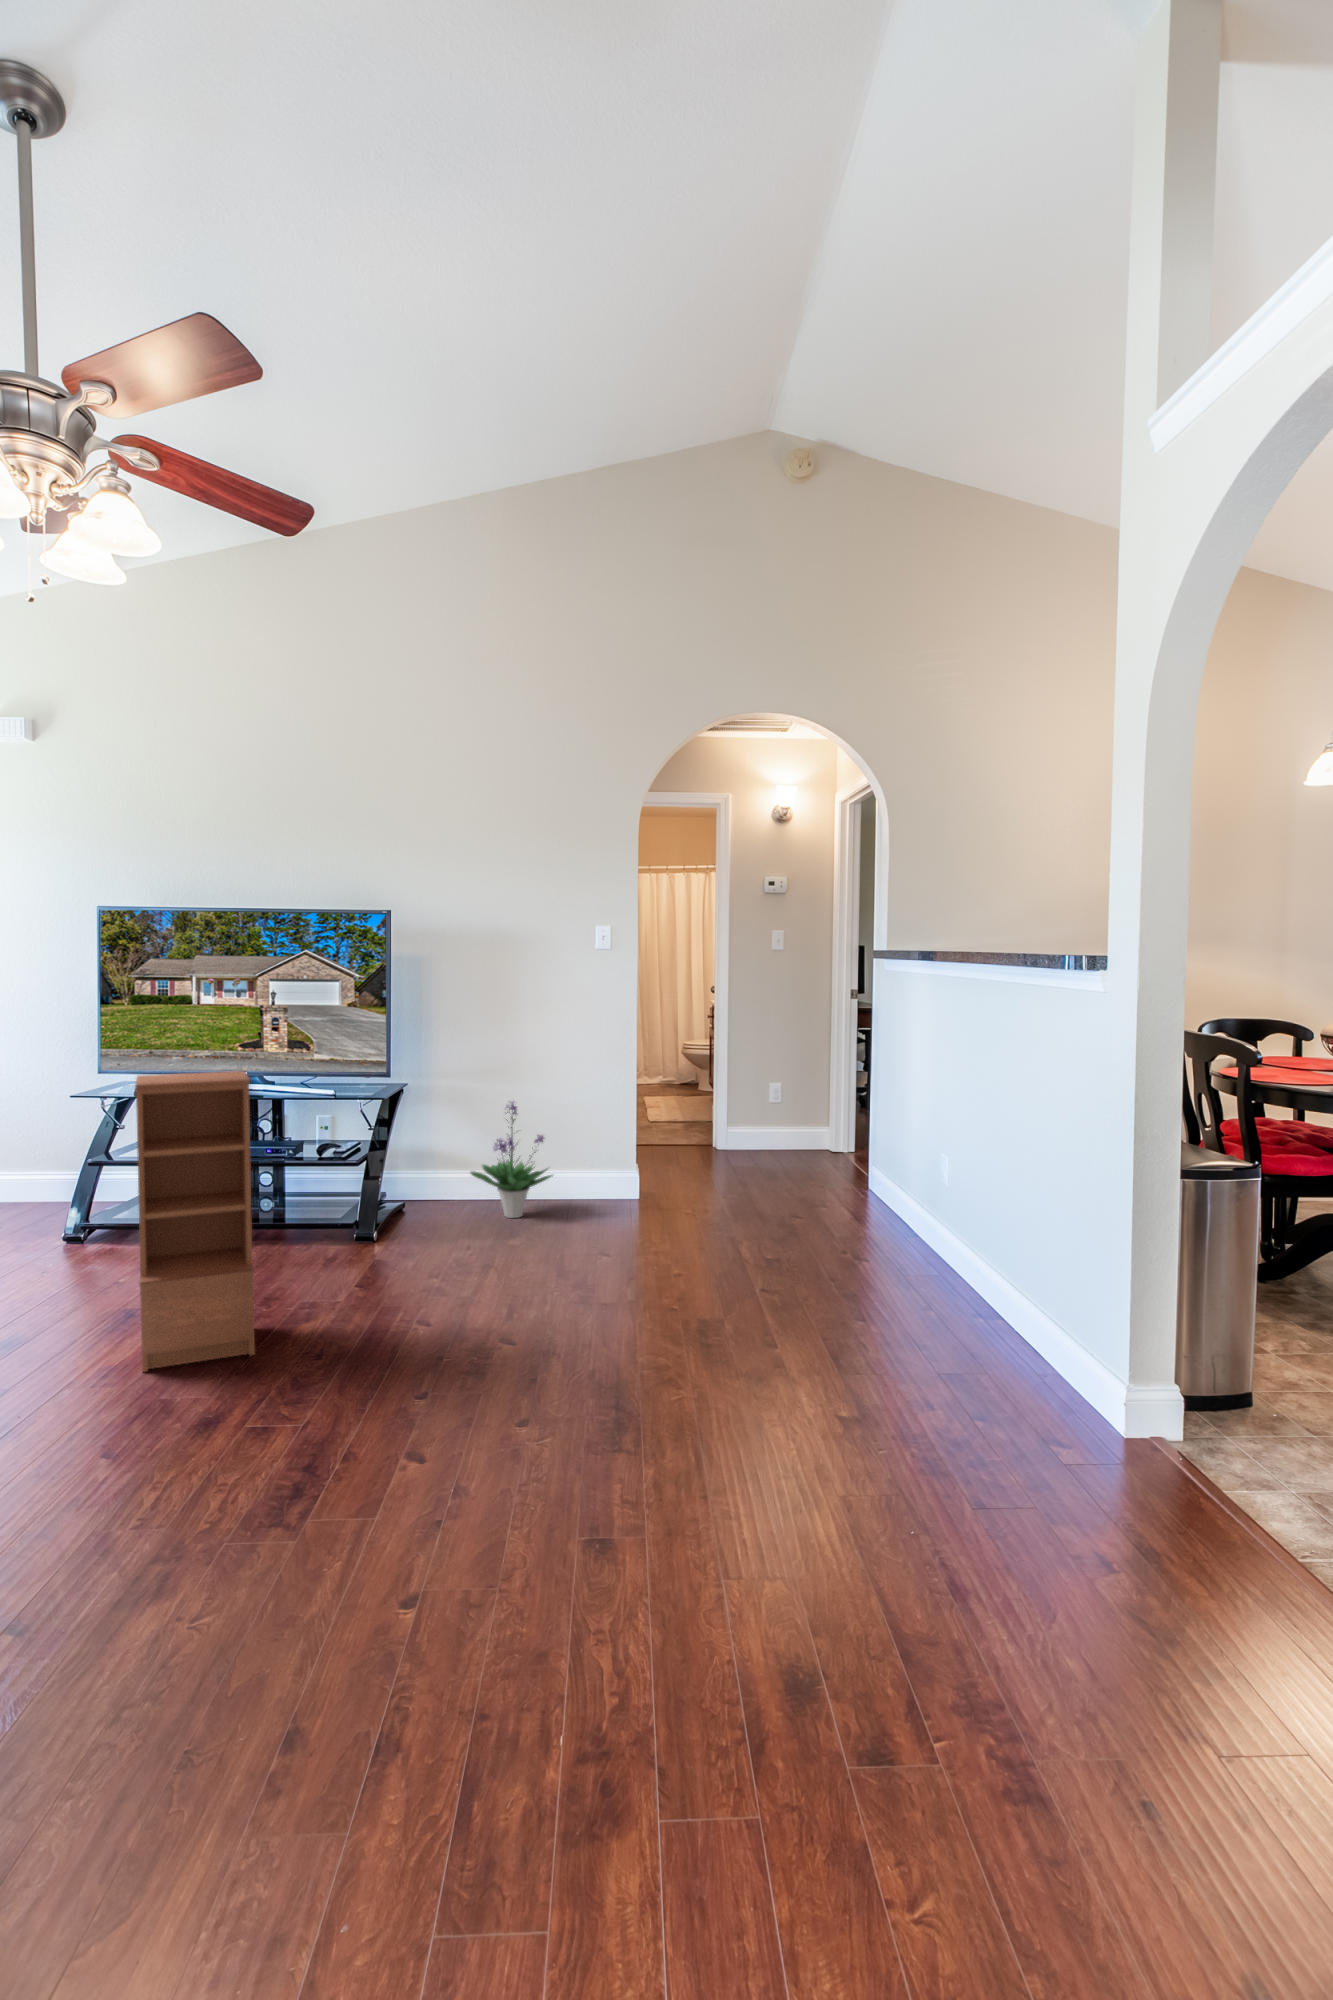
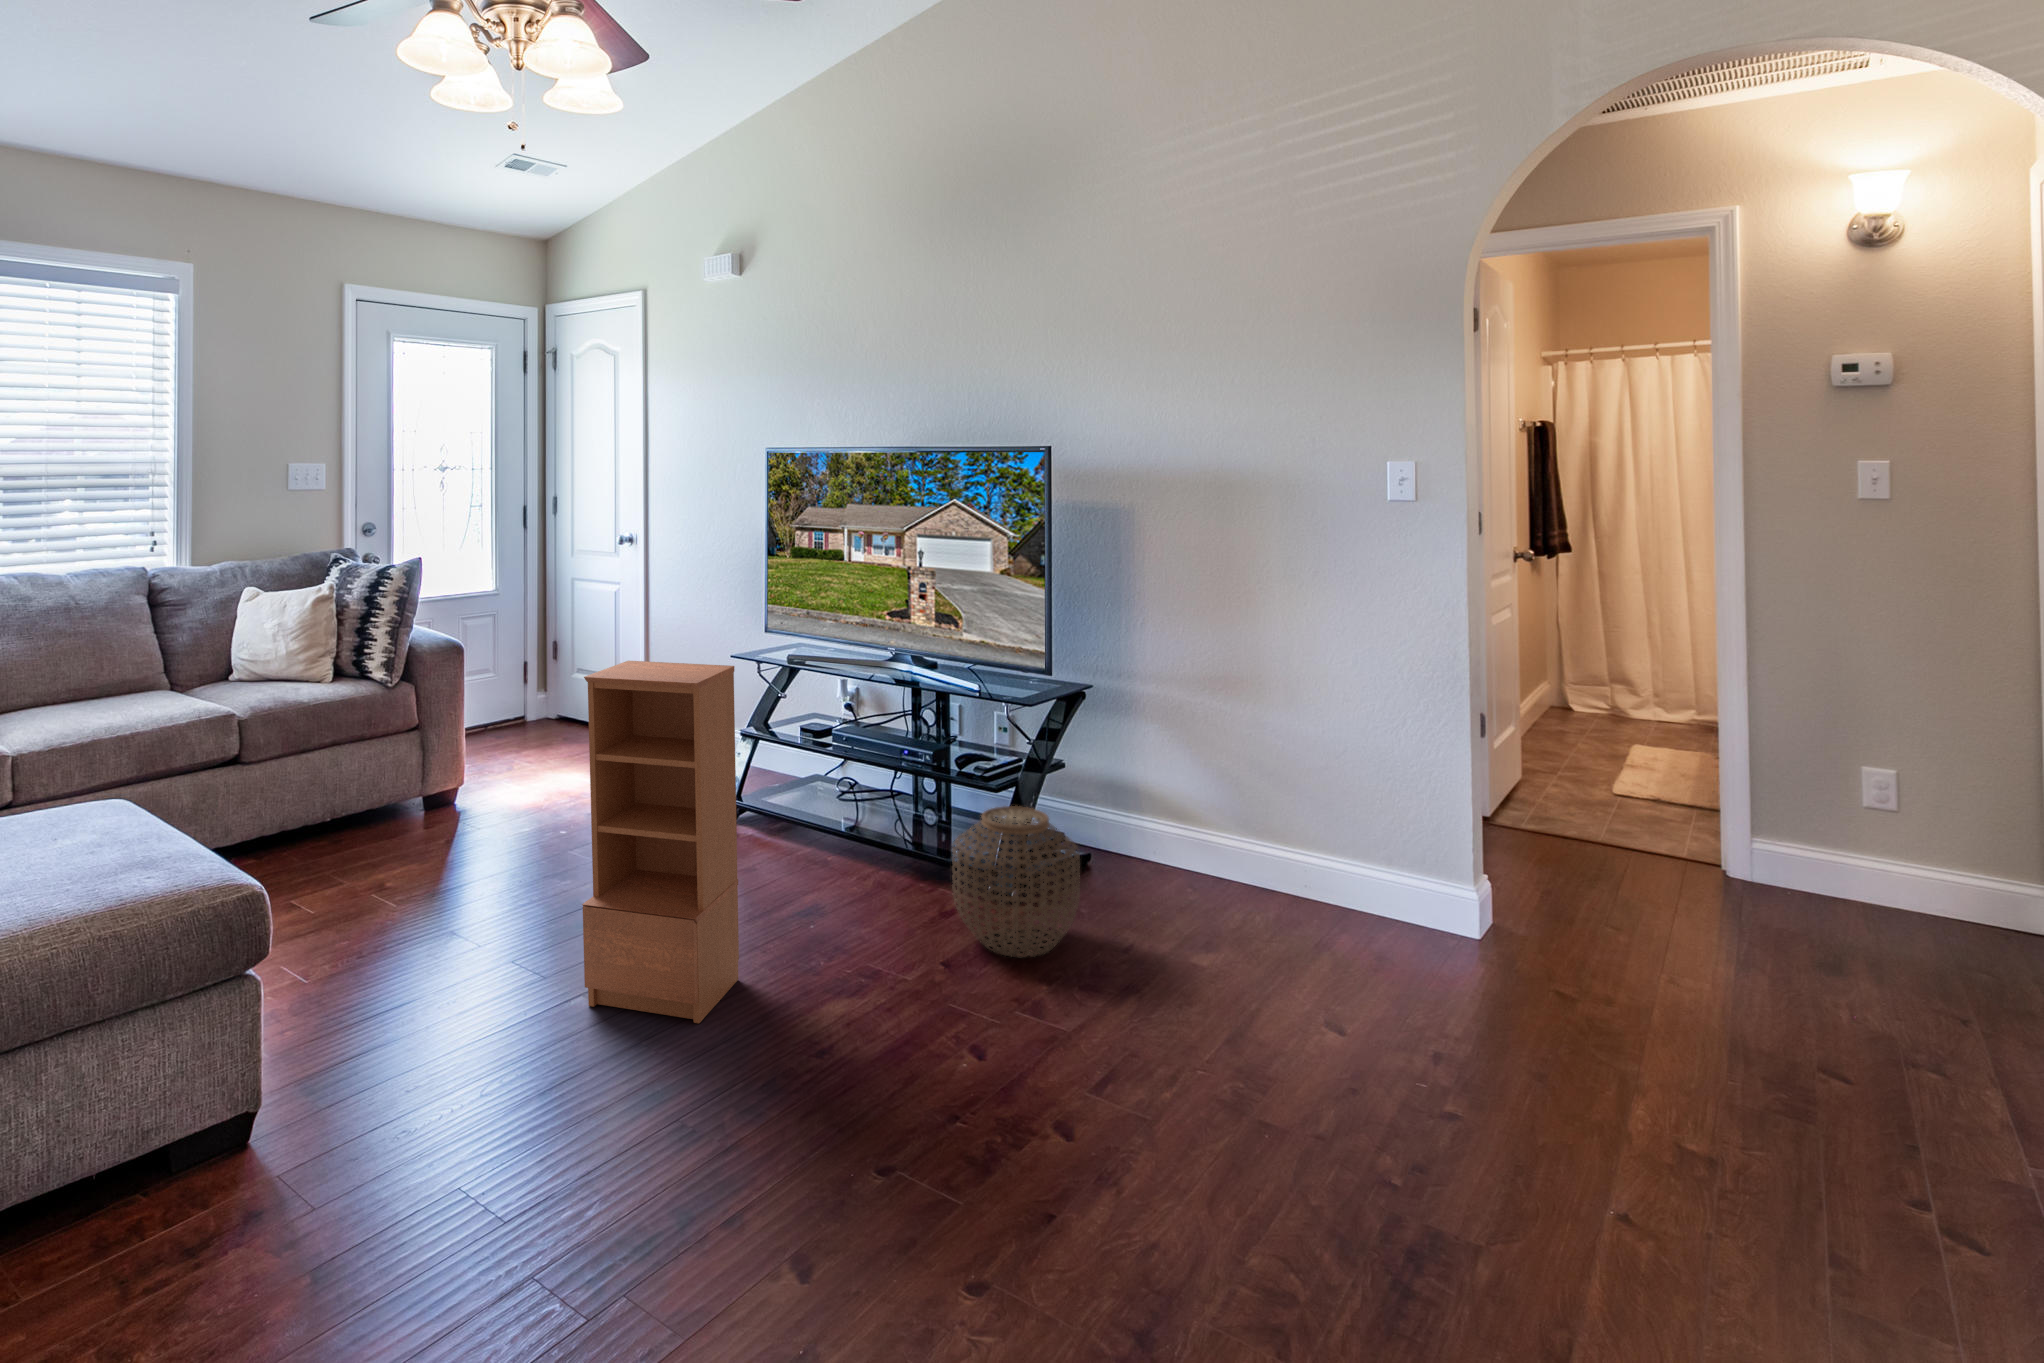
potted plant: present [470,1101,552,1218] -> none [1160,723,1287,899]
woven basket: none [374,1166,467,1271] -> present [952,806,1080,957]

